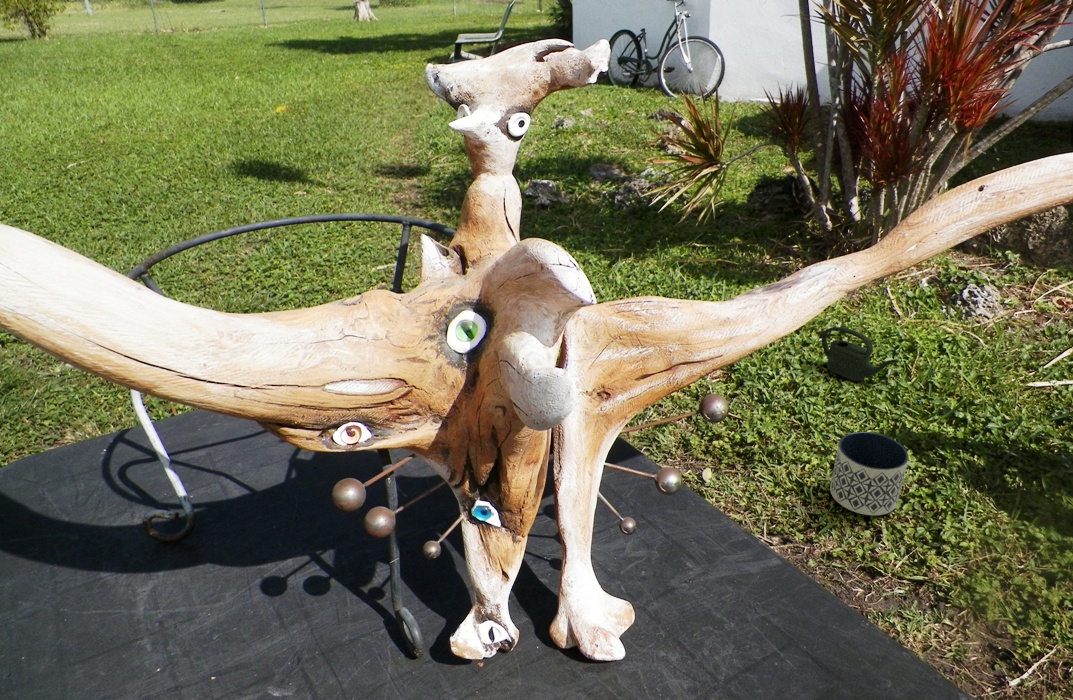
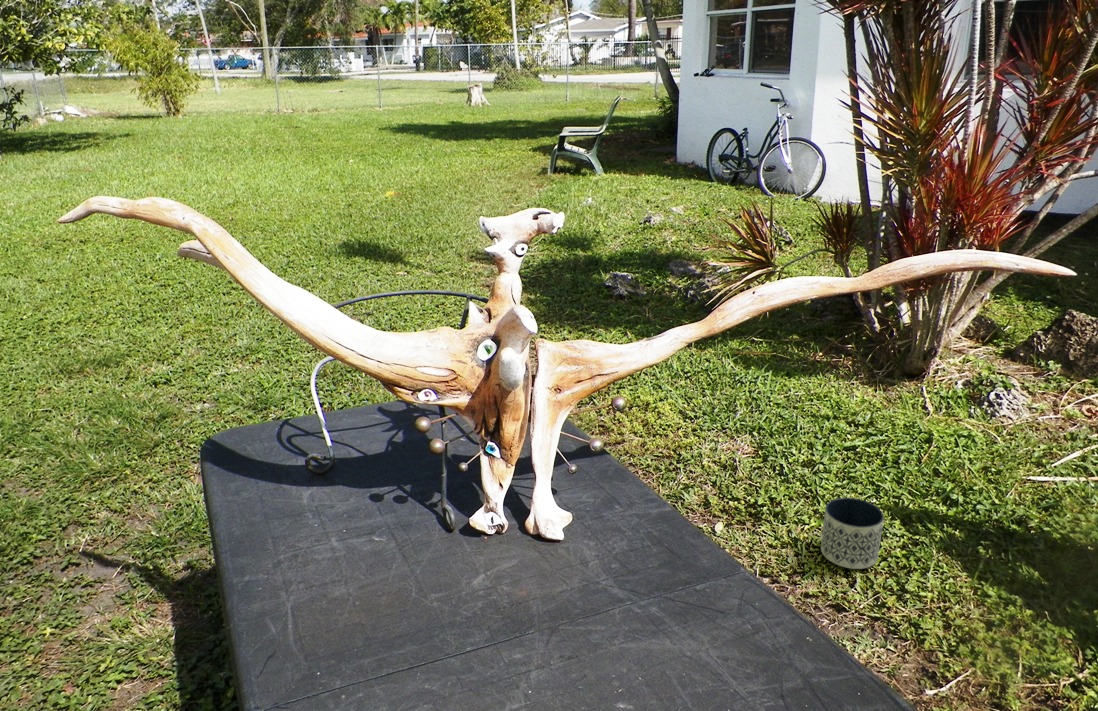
watering can: present [822,327,898,381] -> none [842,413,903,463]

